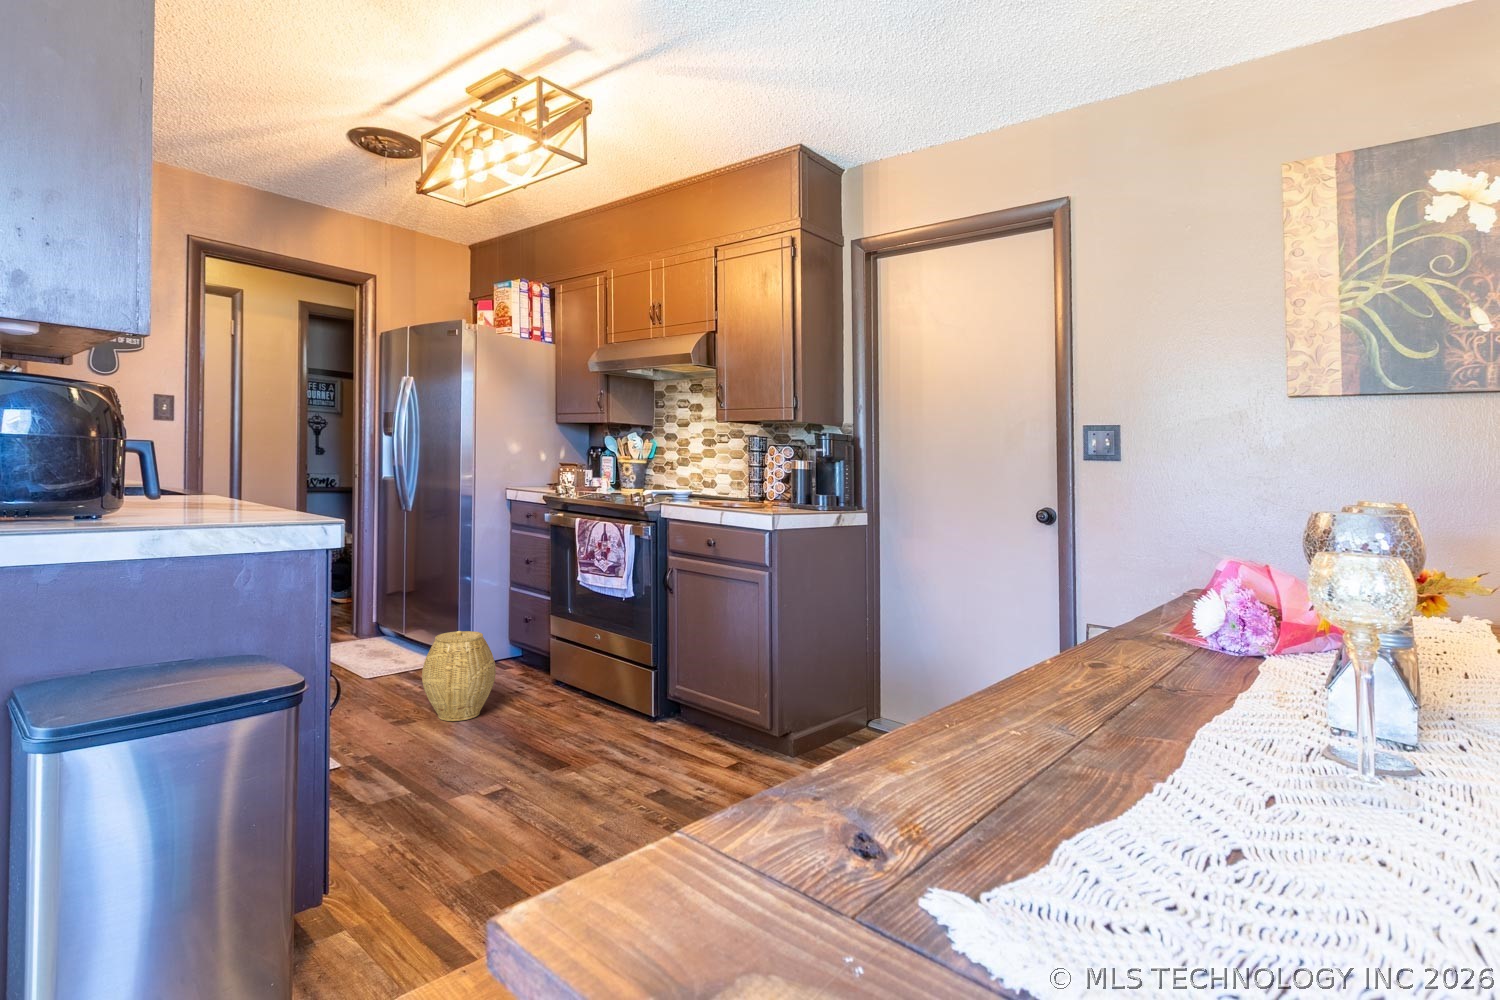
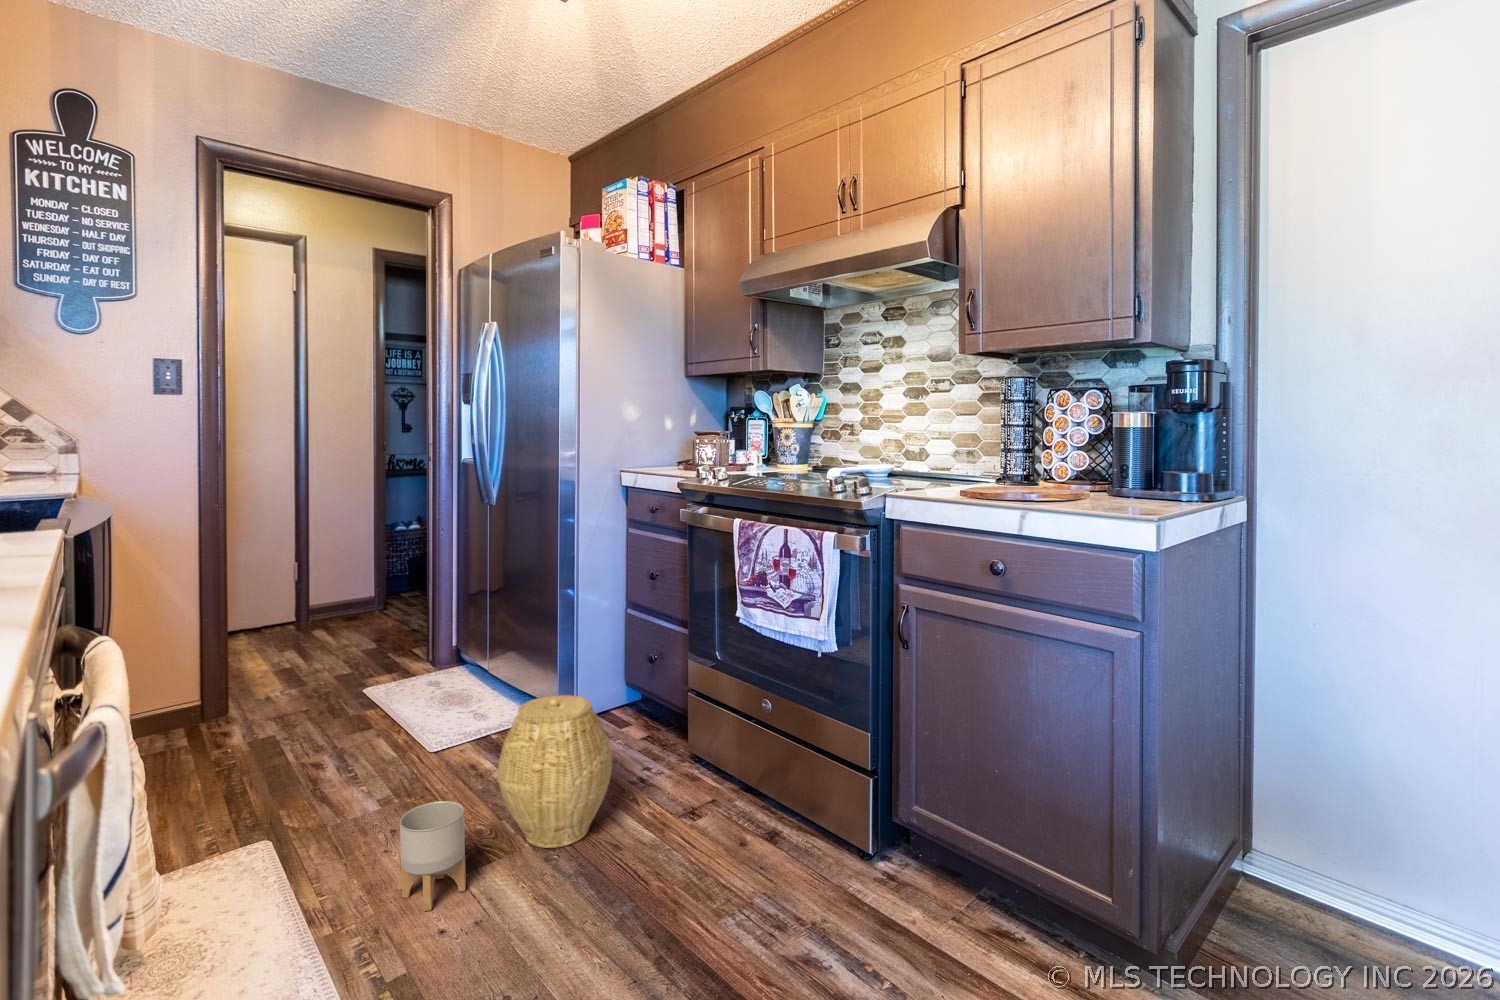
planter: none [365,686,404,744] -> present [400,801,466,911]

